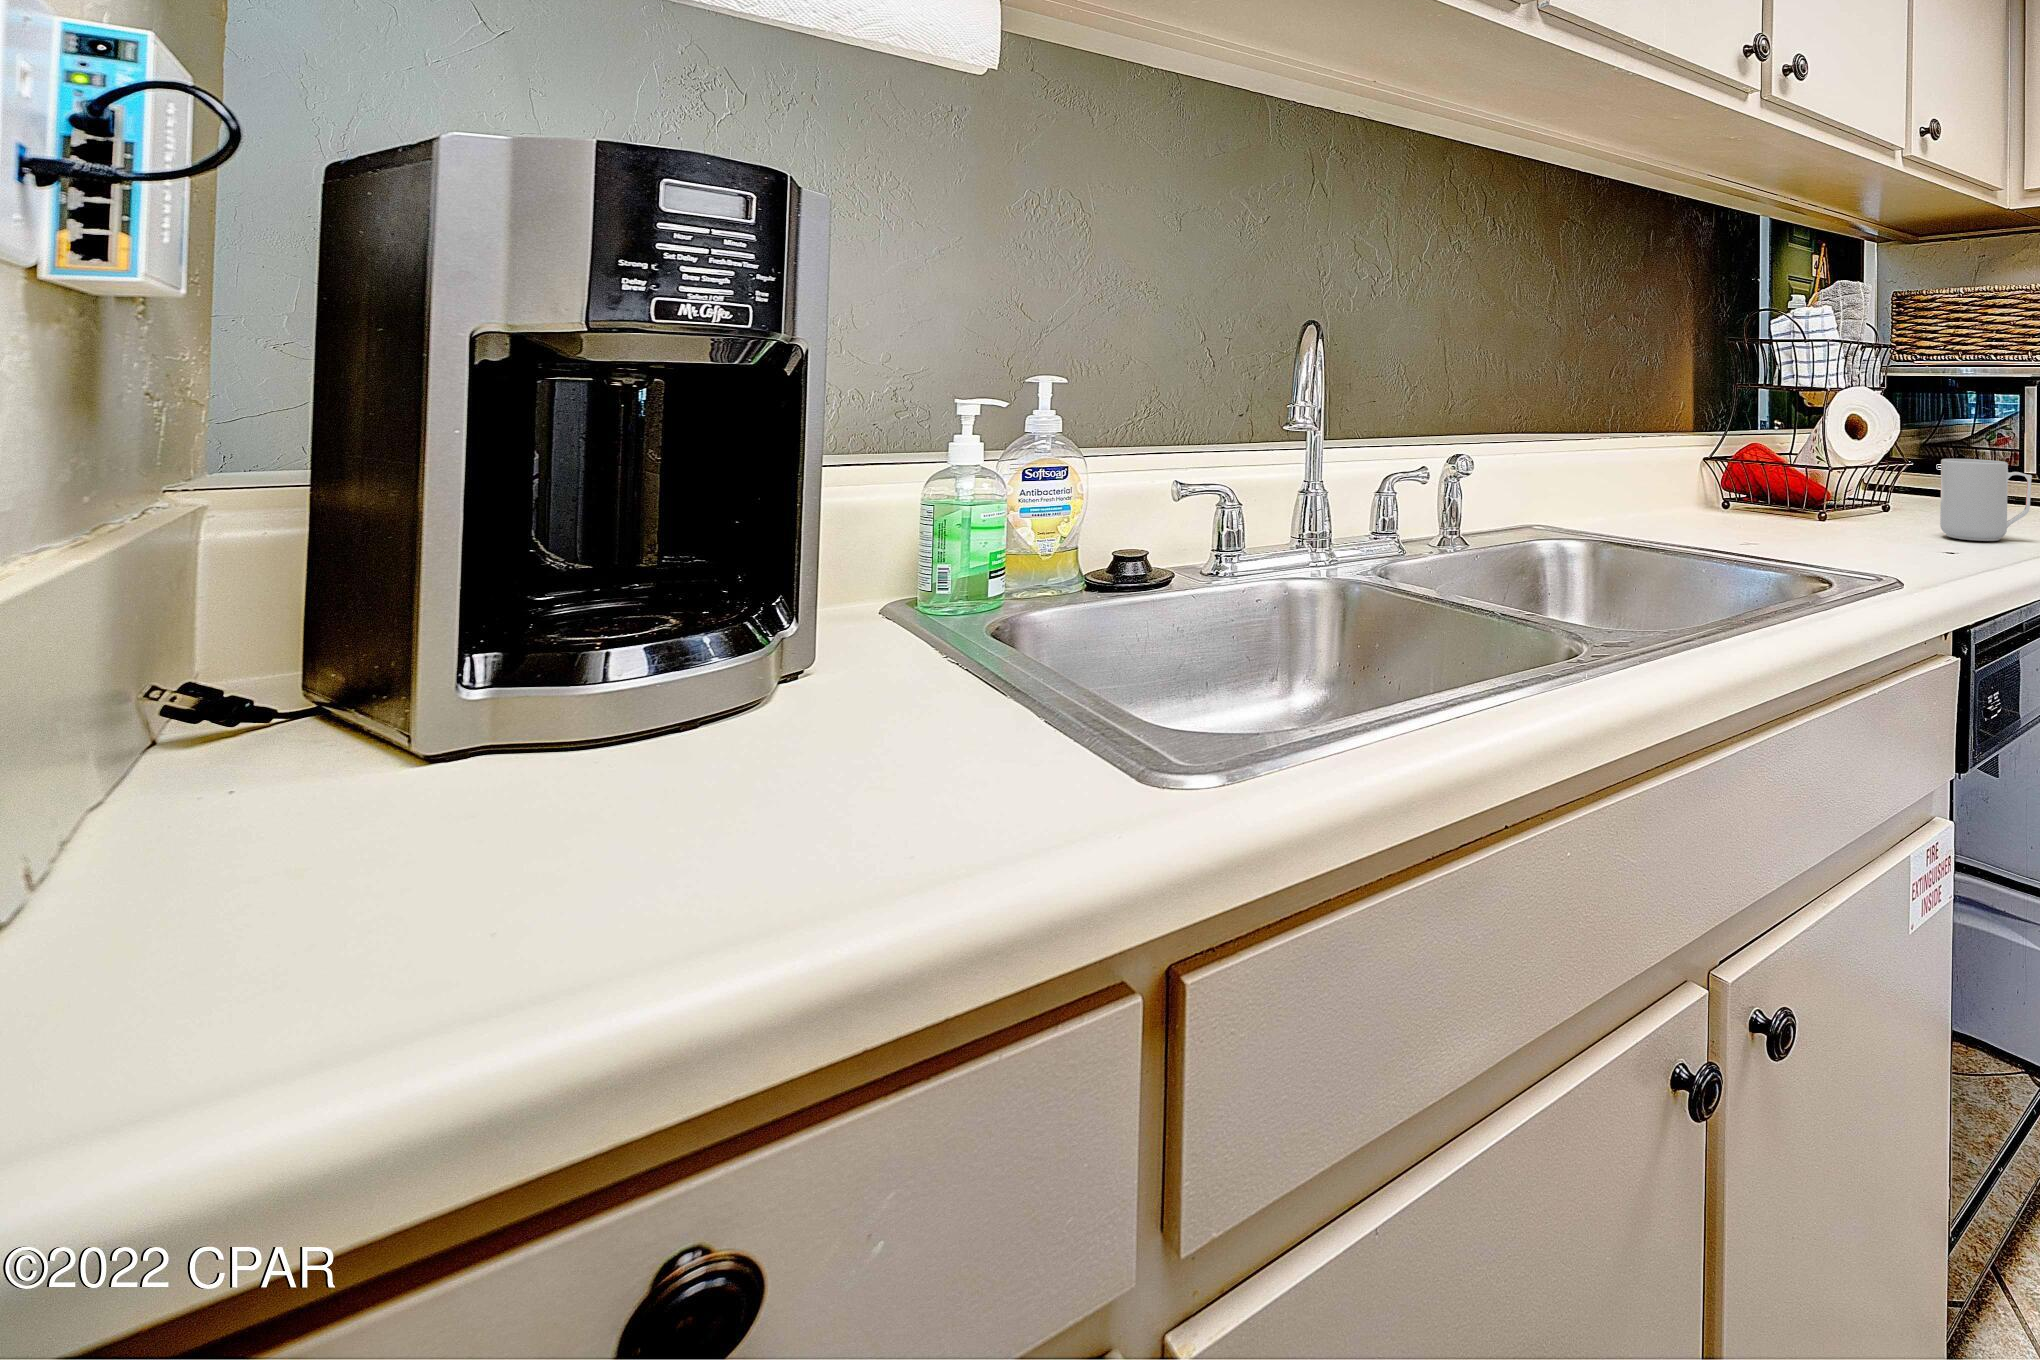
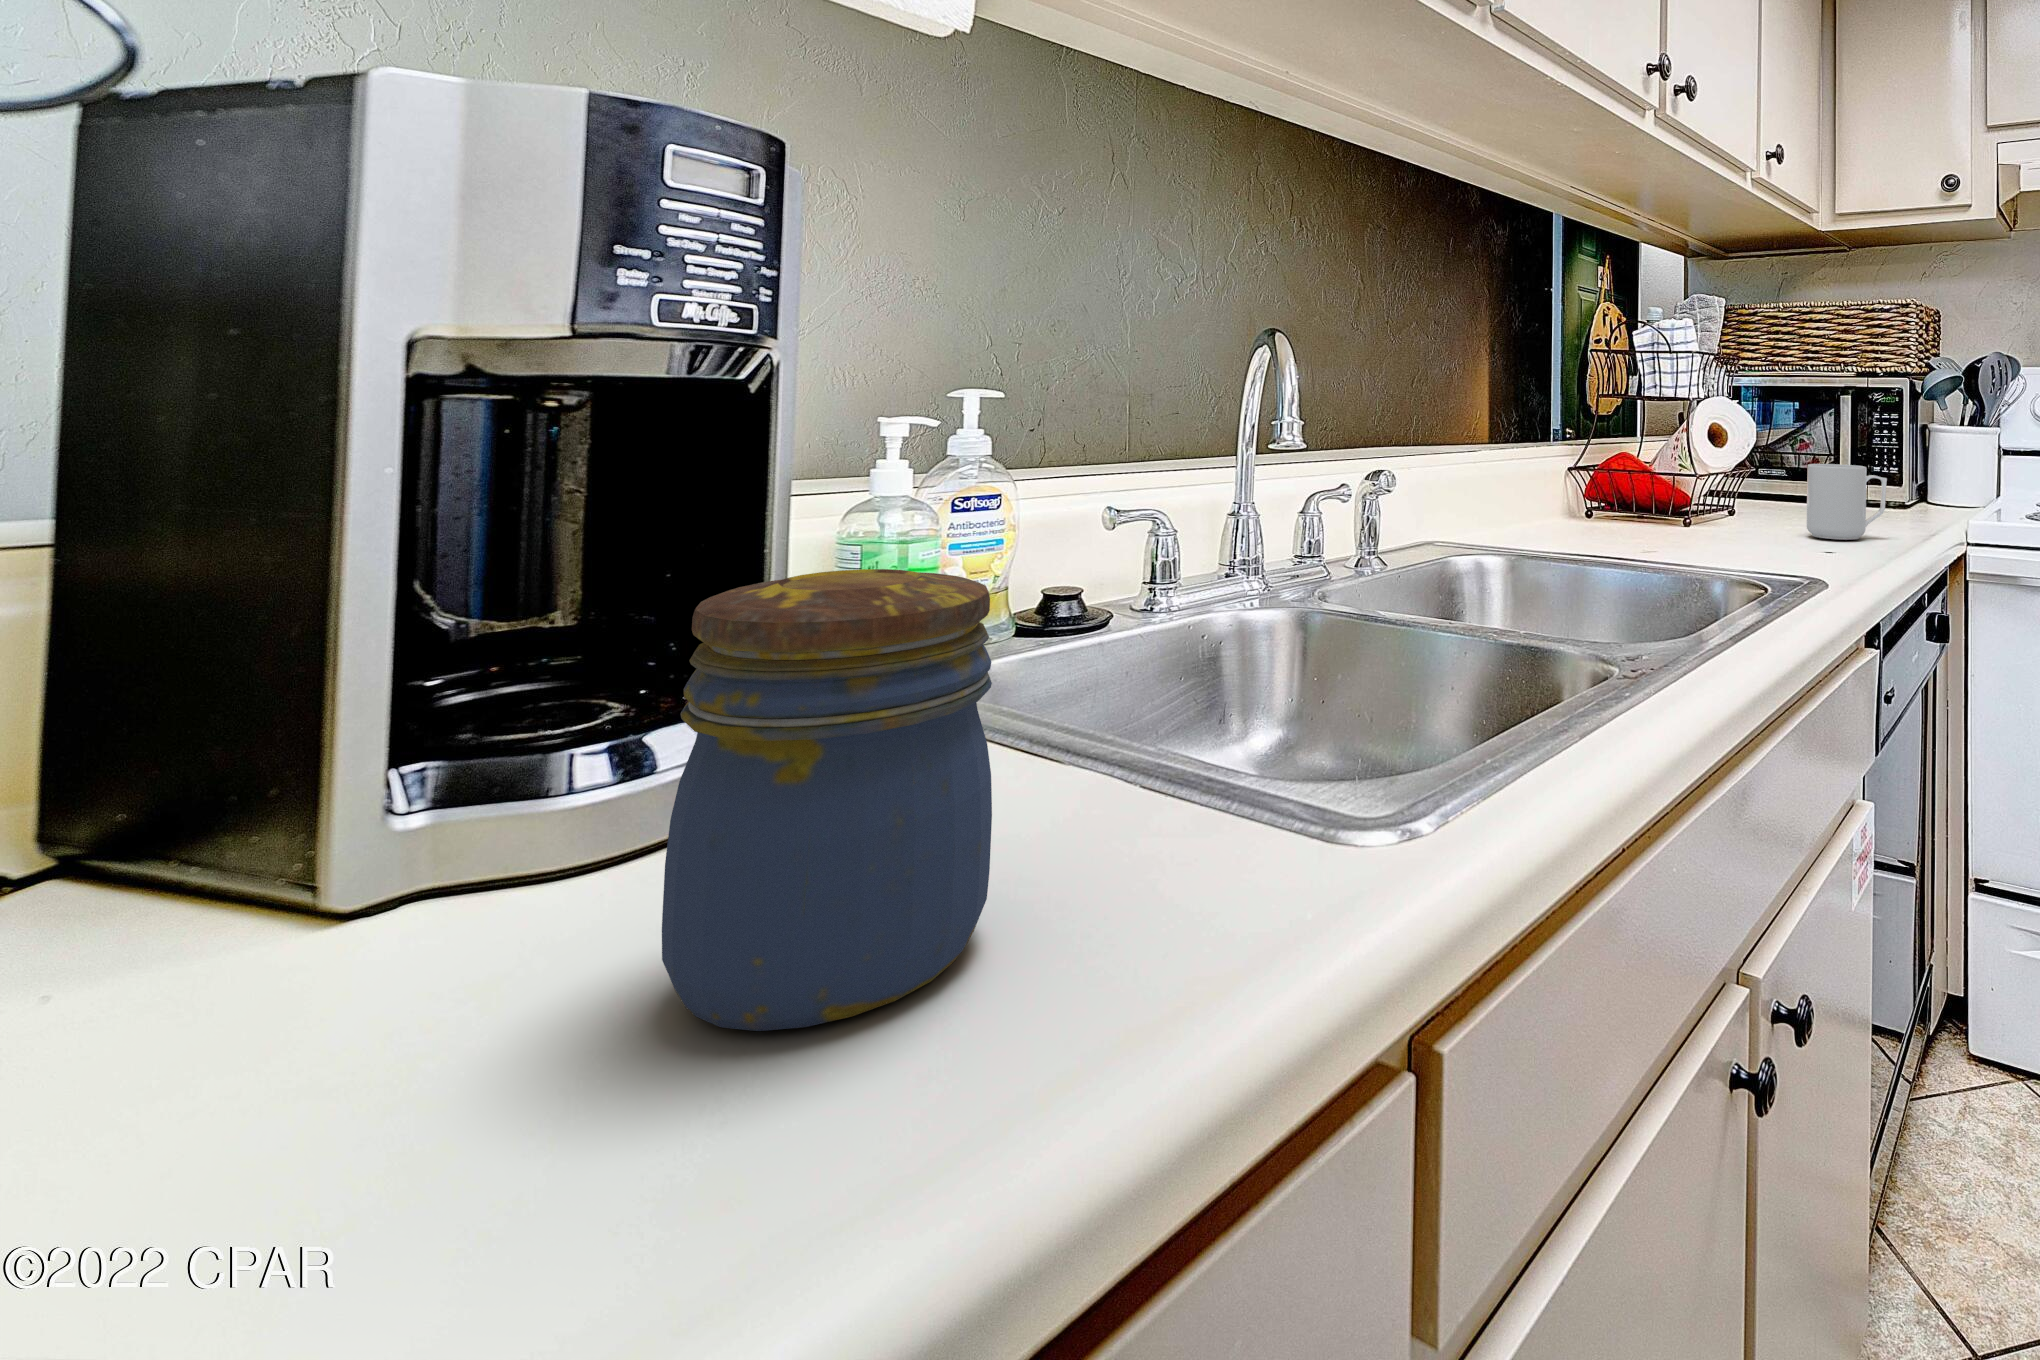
jar: none [516,517,826,878] -> present [662,569,992,1031]

